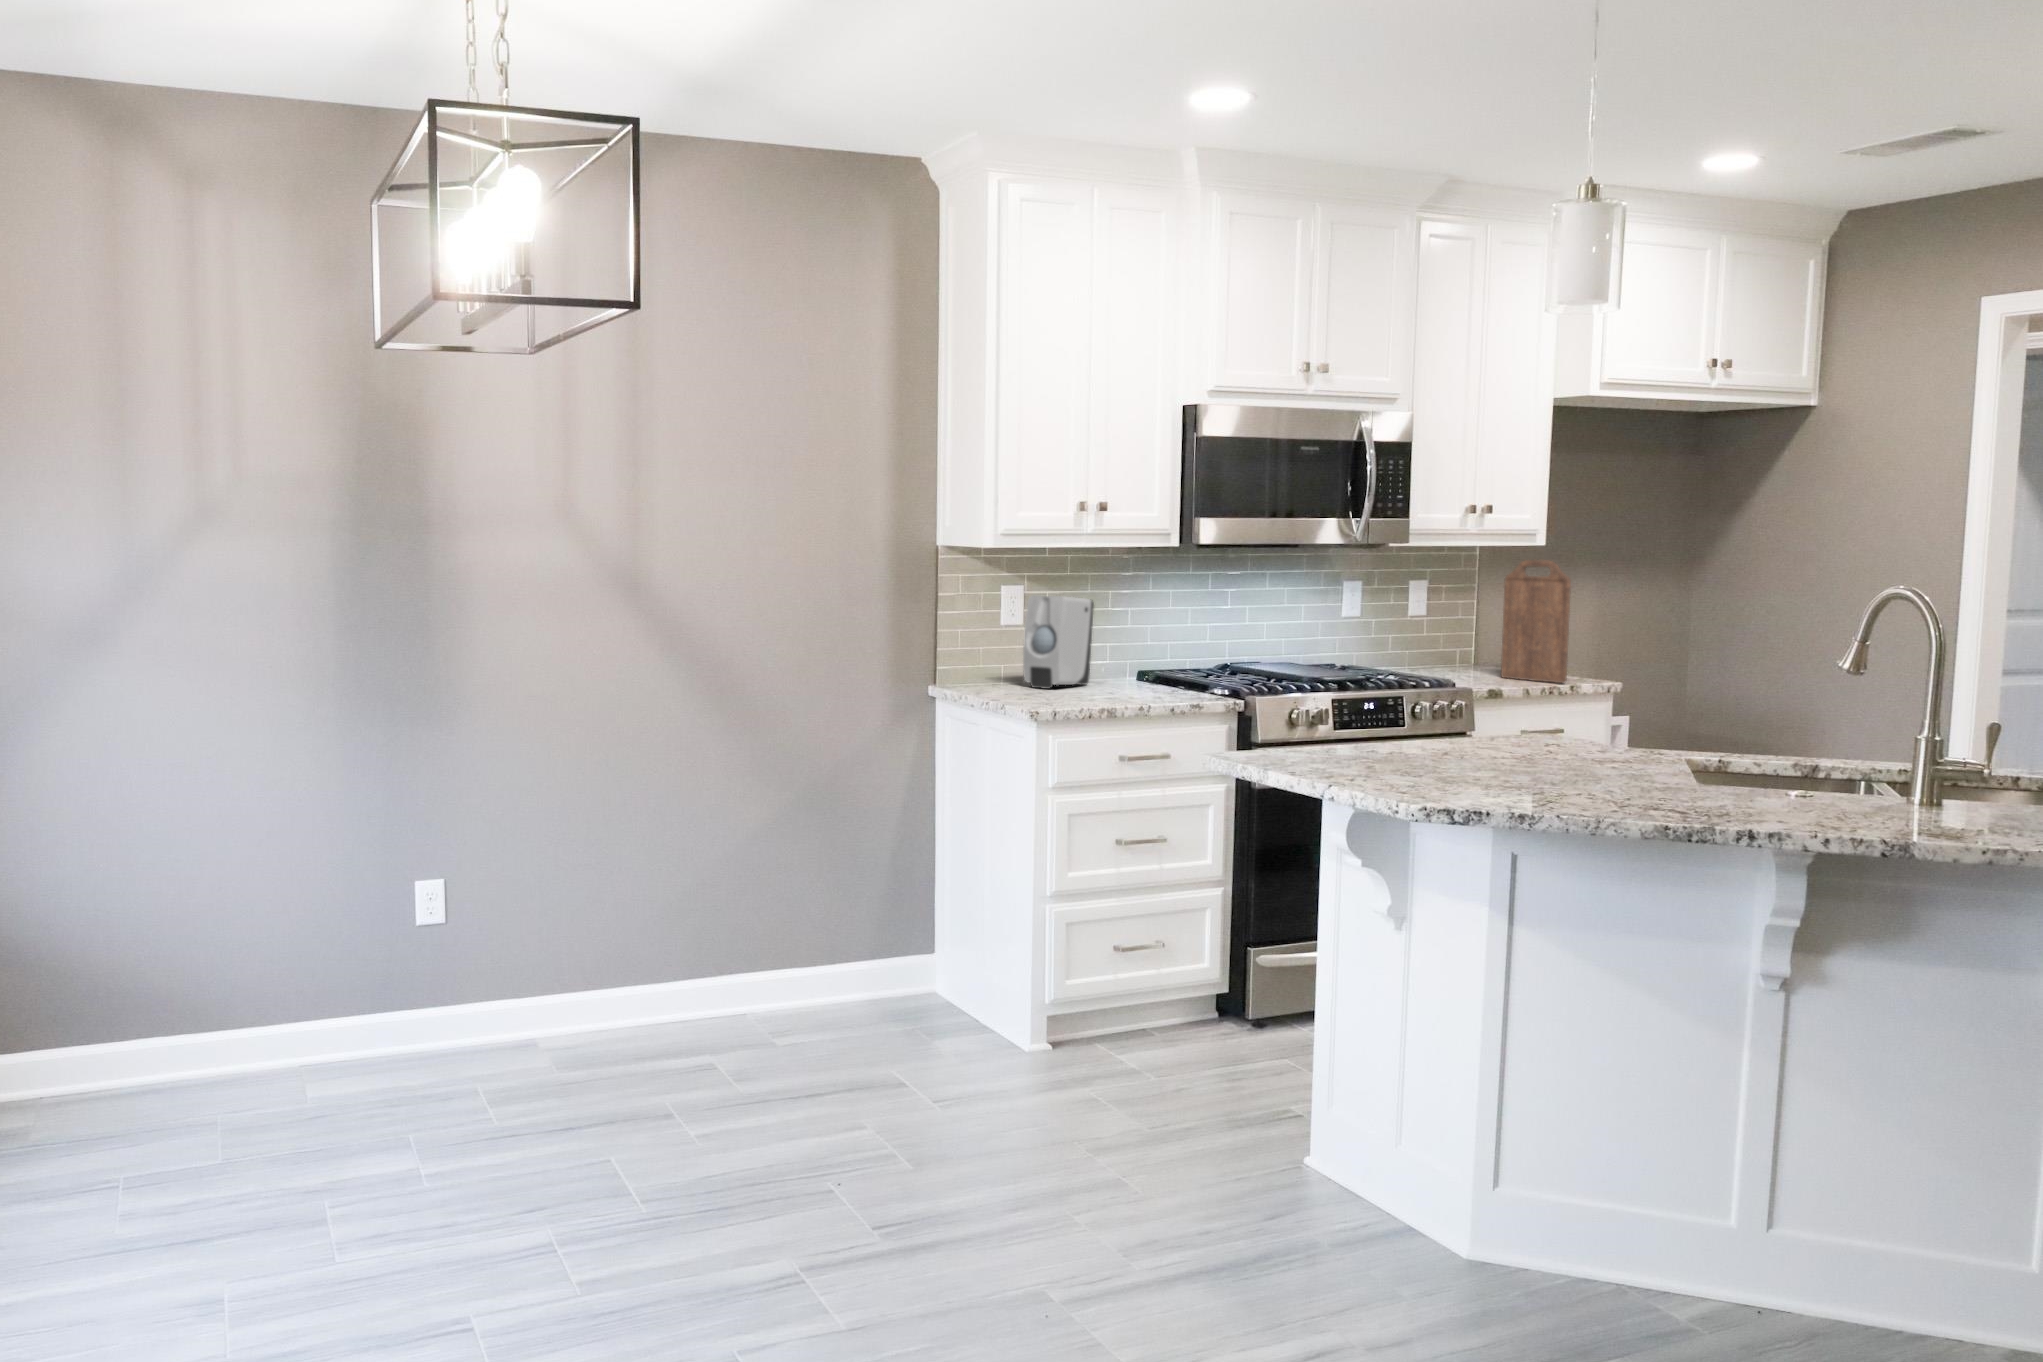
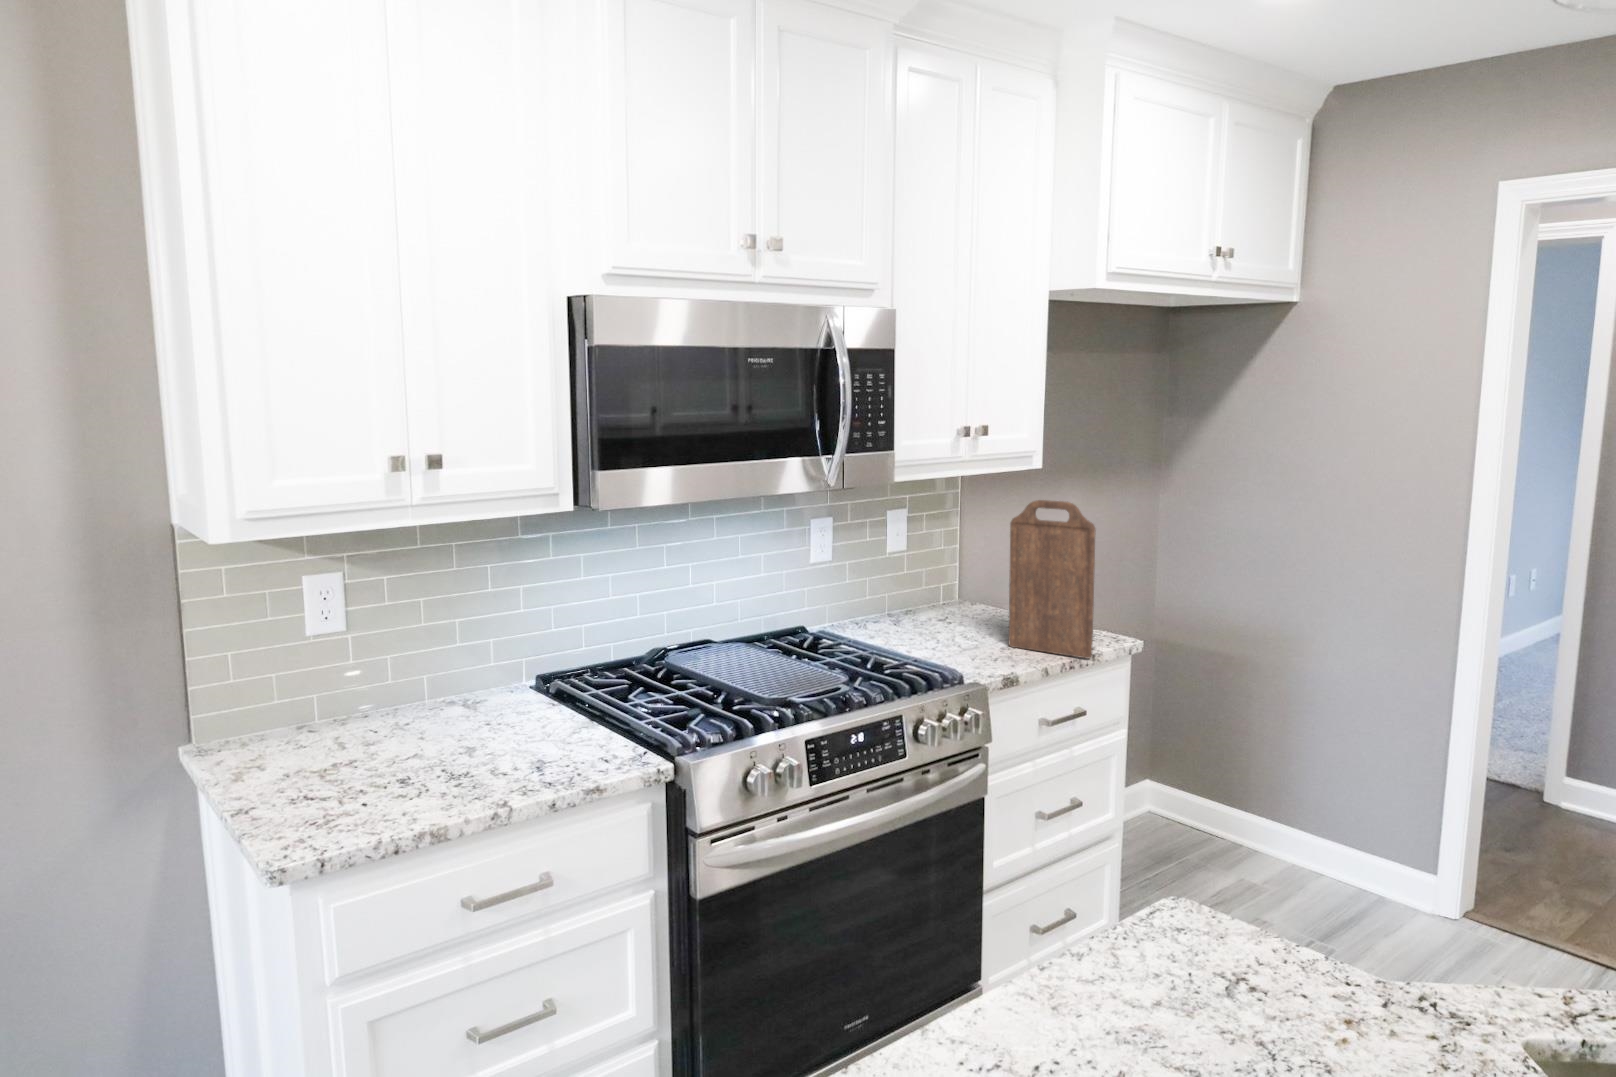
soap dispenser: present [1023,595,1094,689] -> none [311,601,435,765]

